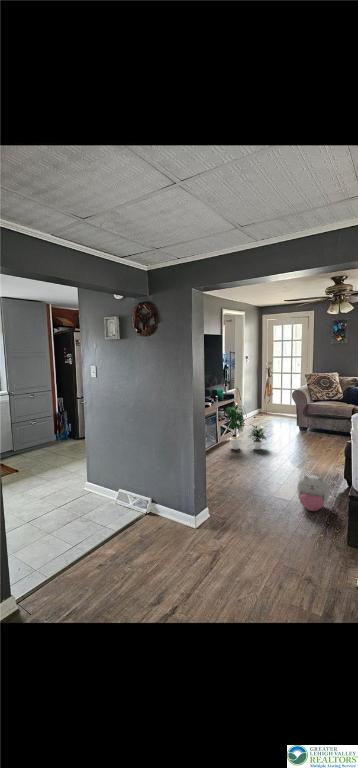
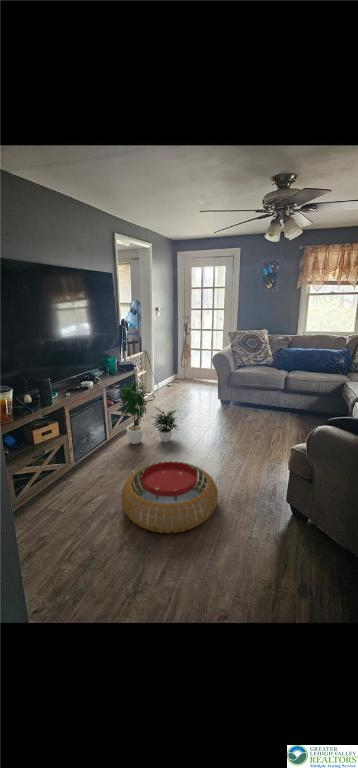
pouf: none [235,451,298,488] -> present [121,461,218,533]
plush toy: present [298,475,329,511] -> none [217,529,270,597]

